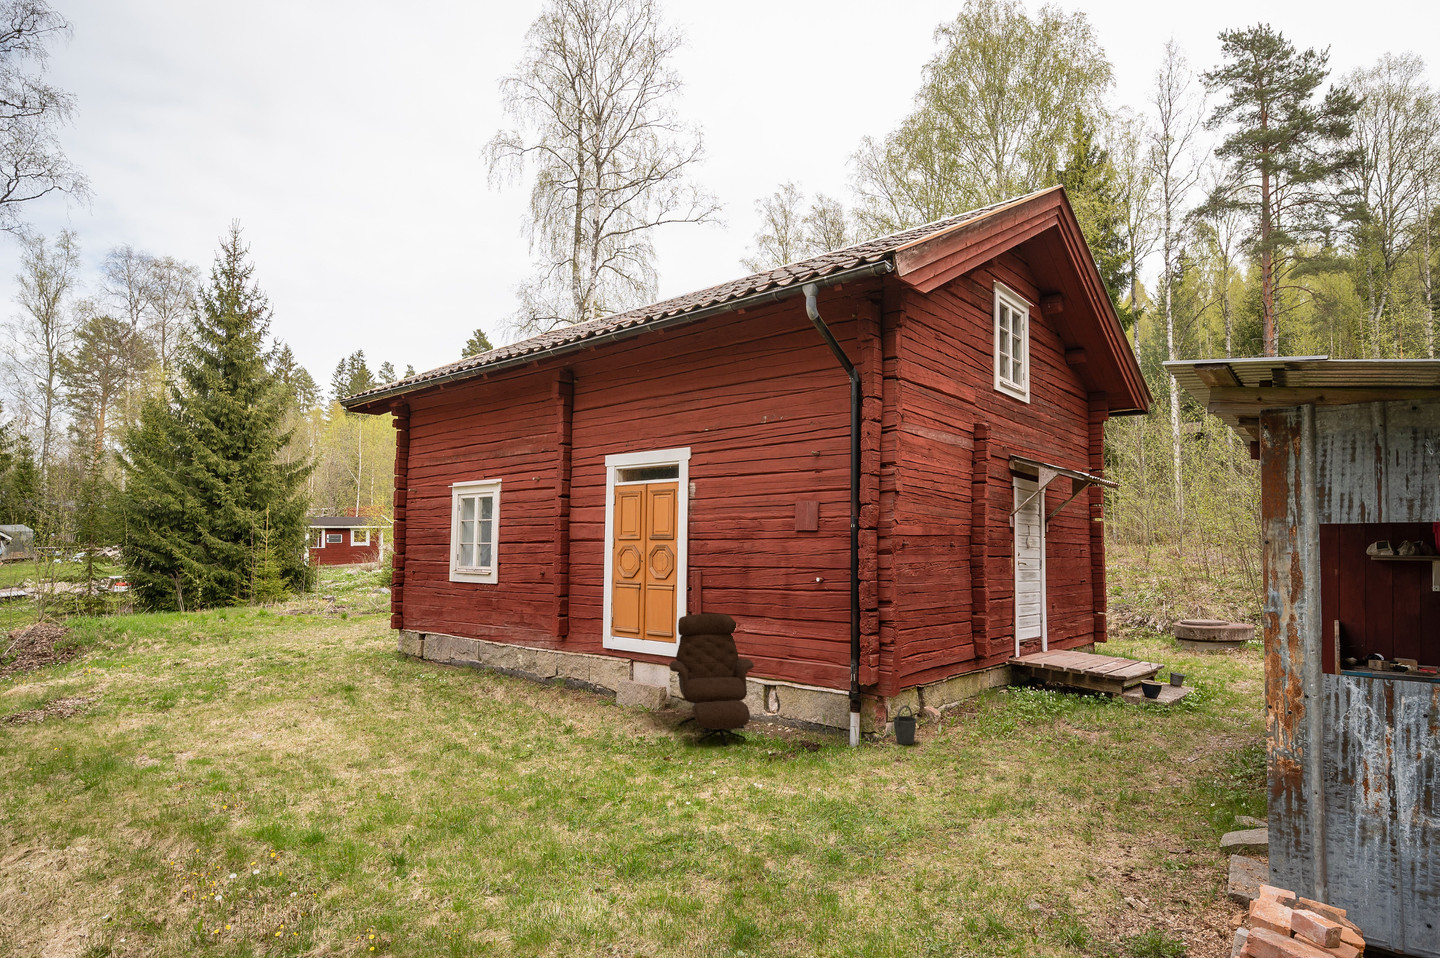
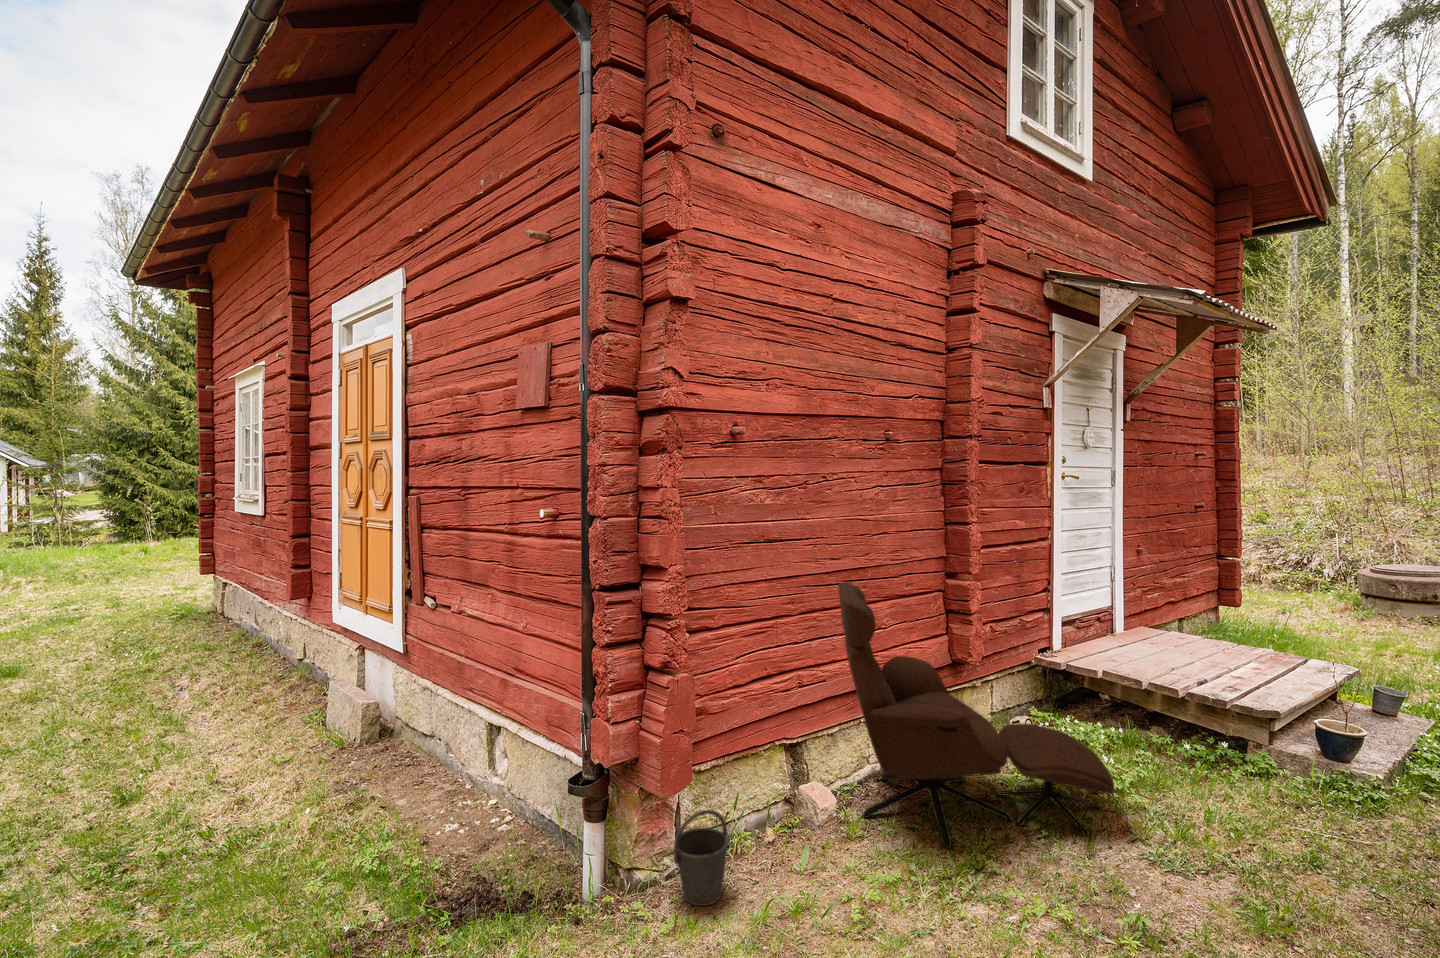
lounge chair: present [670,614,754,746] -> present [838,582,1114,848]

